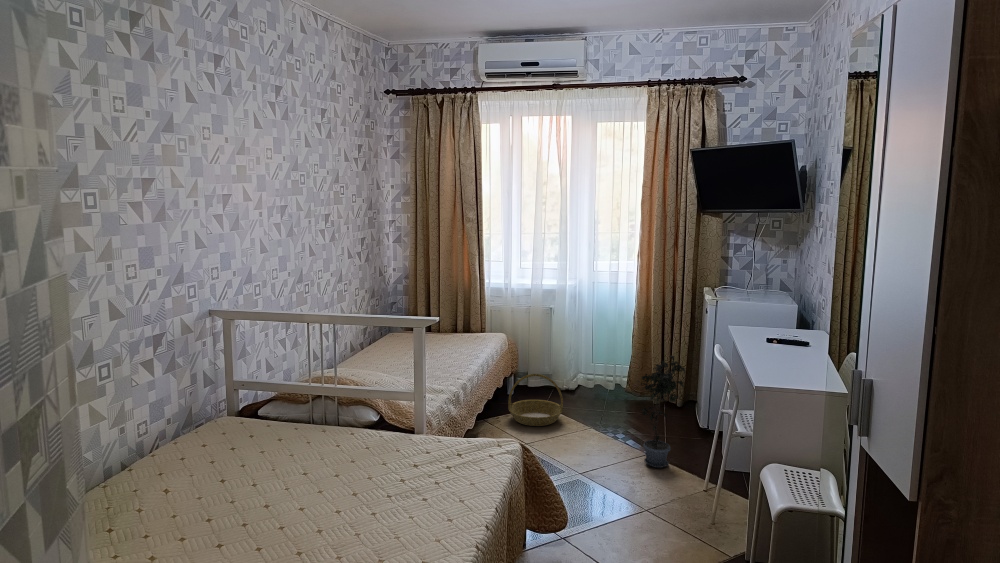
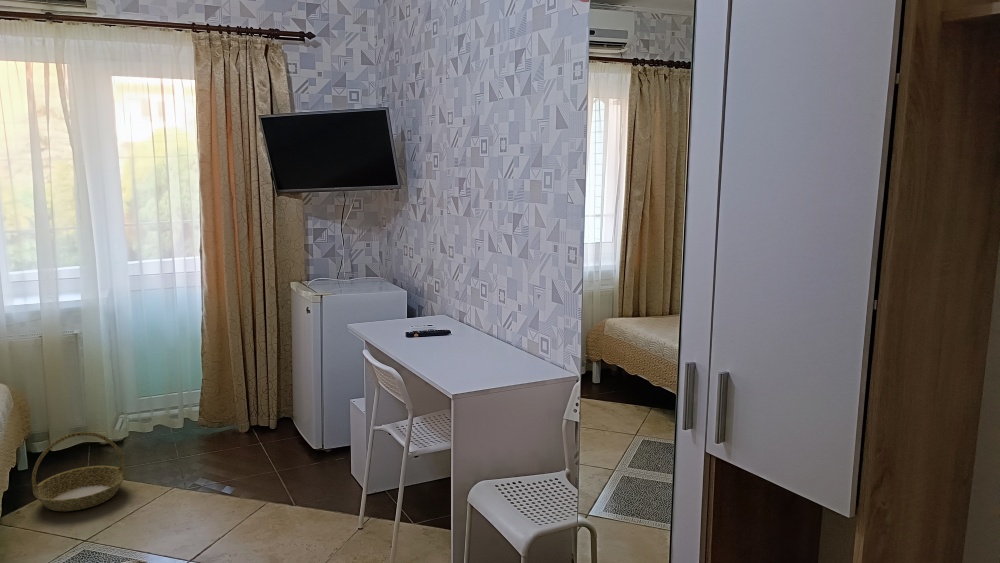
potted plant: present [641,356,685,468] -> none [246,370,313,514]

